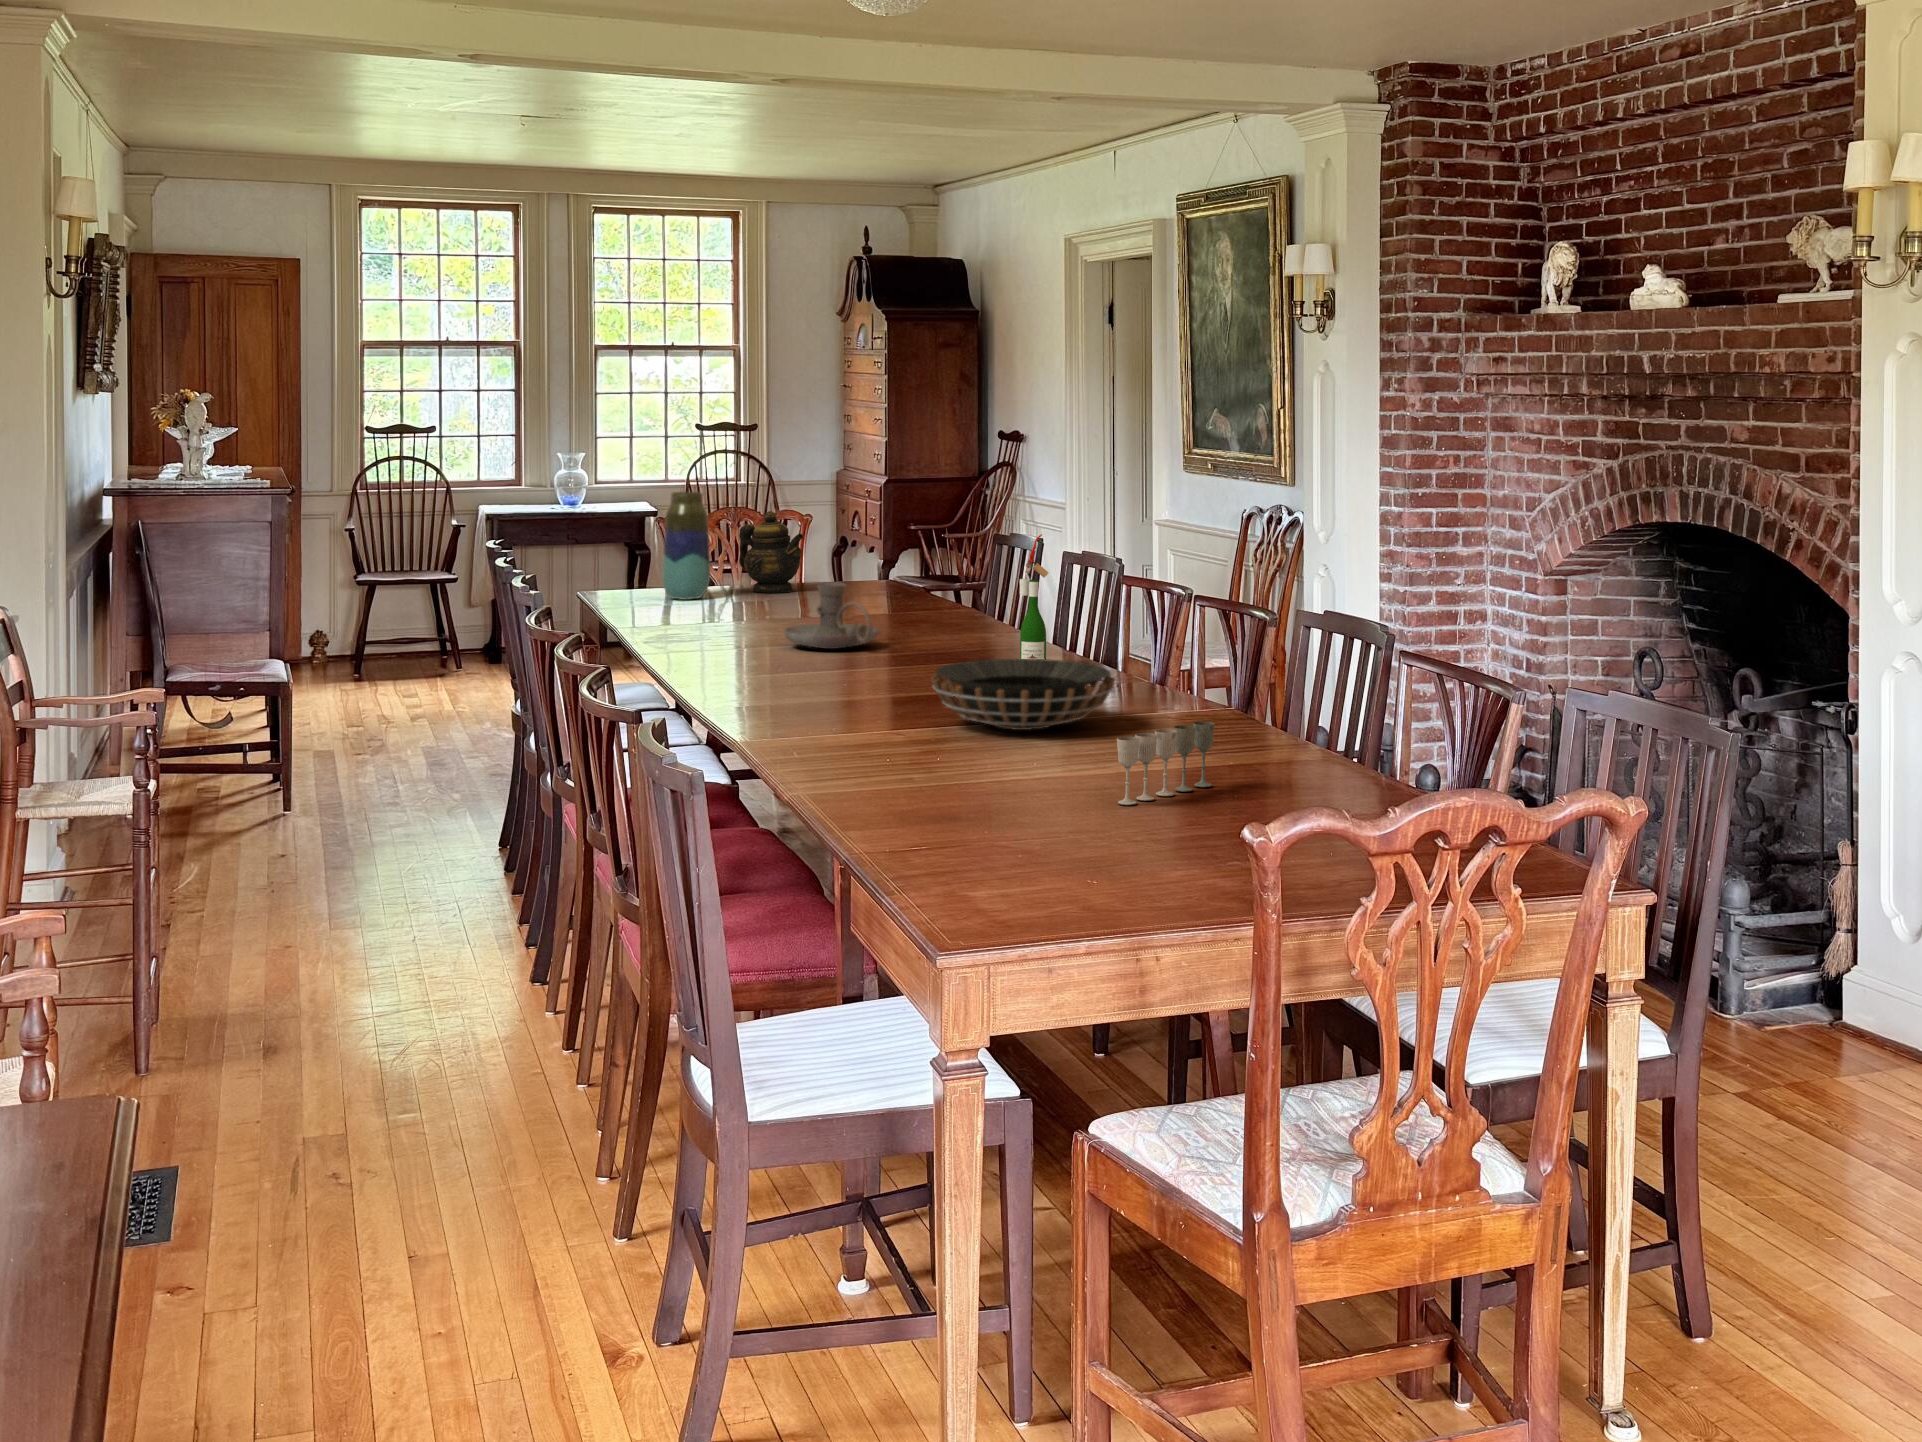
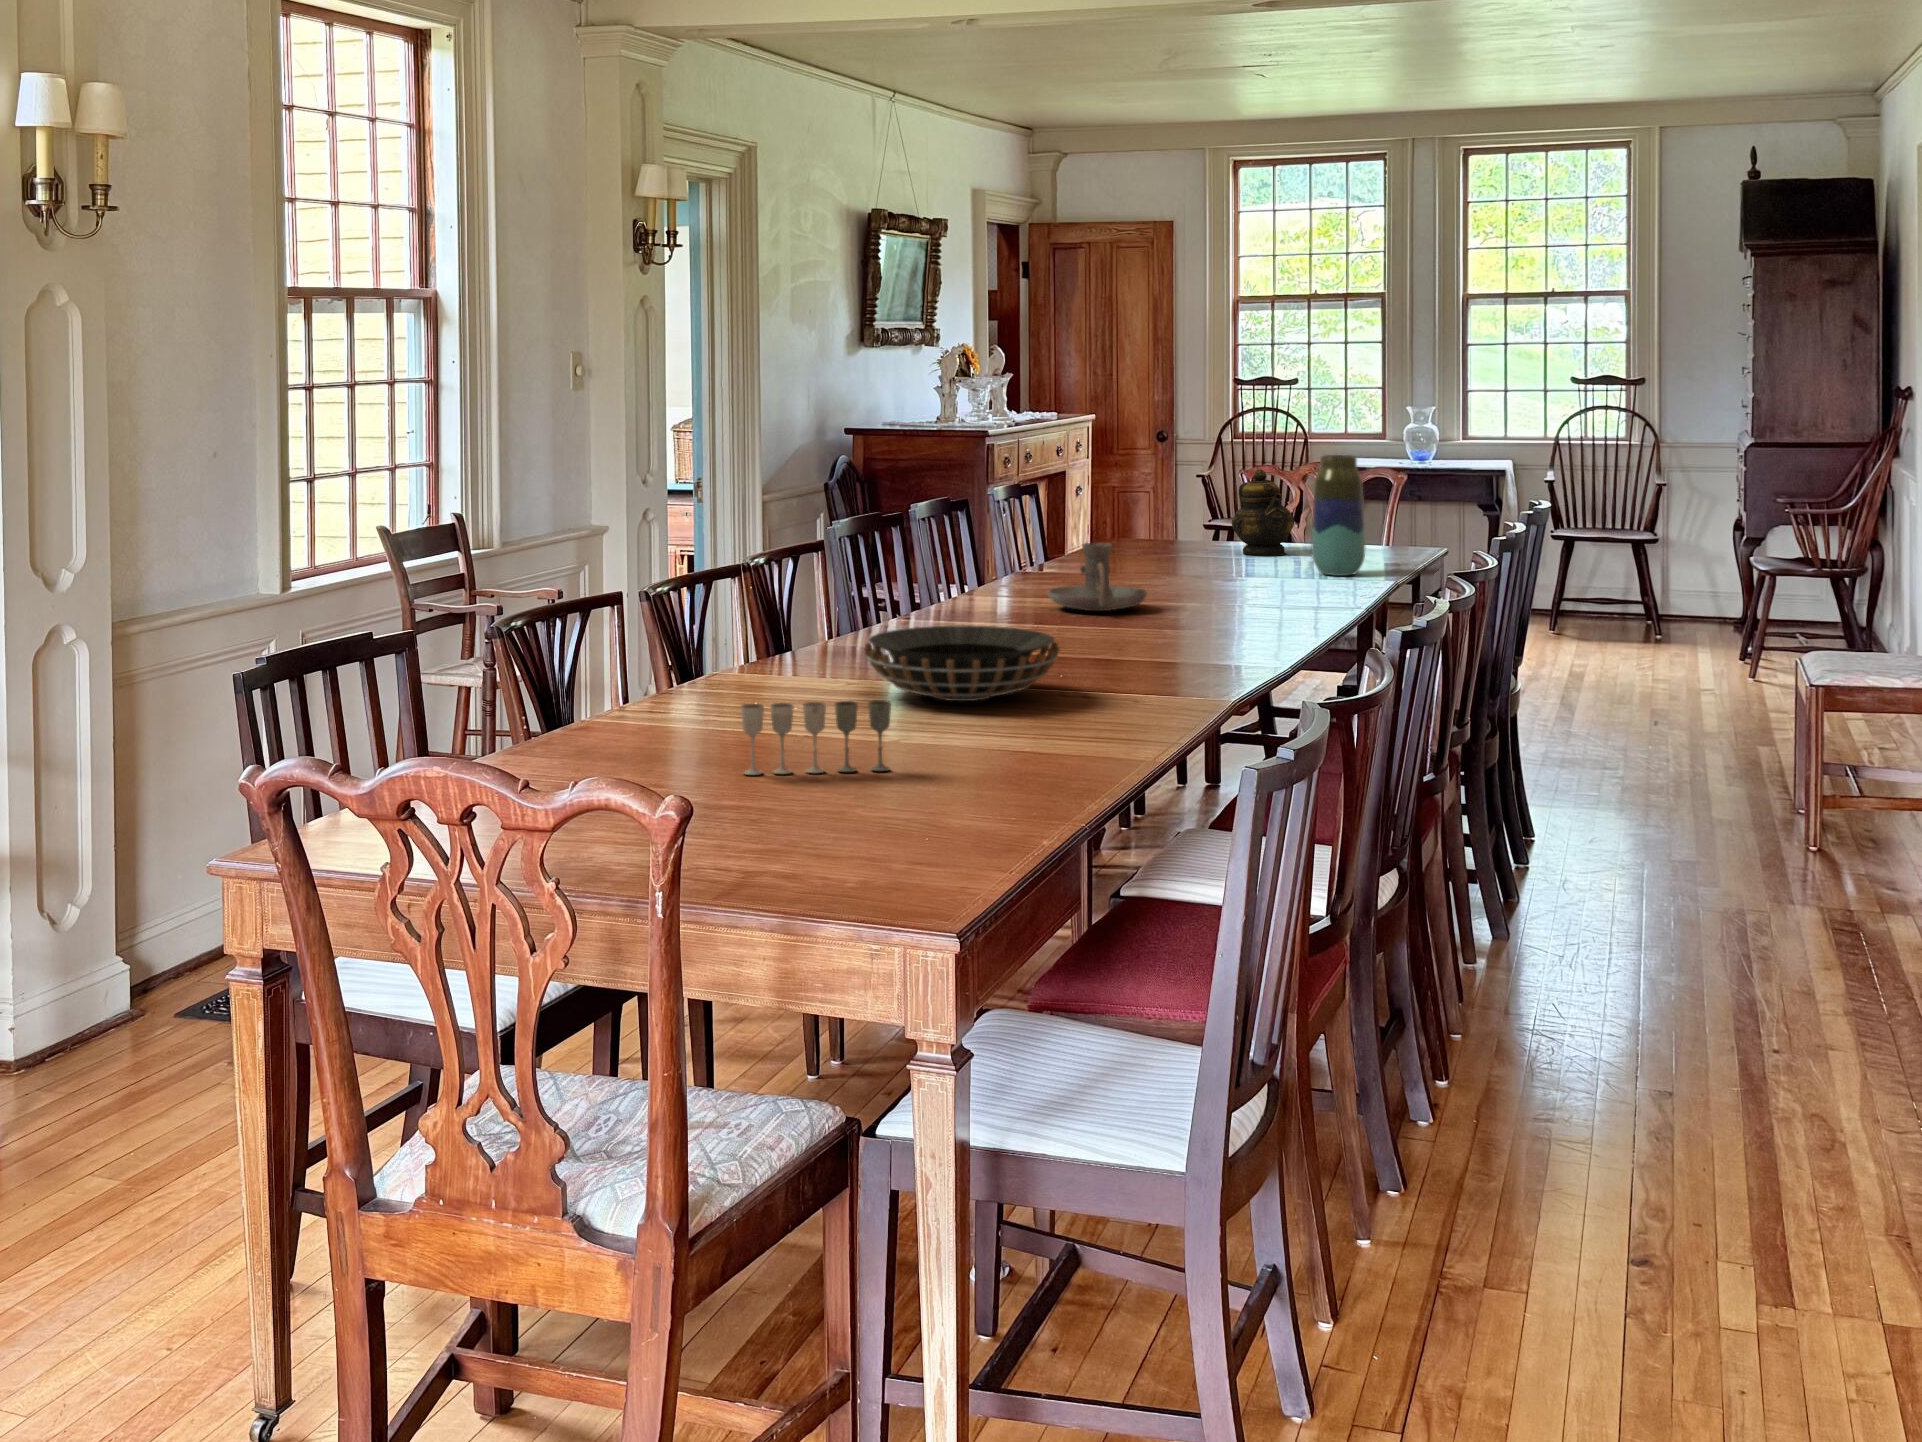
vase: present [662,492,710,600] -> present [1311,455,1365,576]
wine bottle: present [1020,534,1048,659] -> none [1188,499,1230,648]

